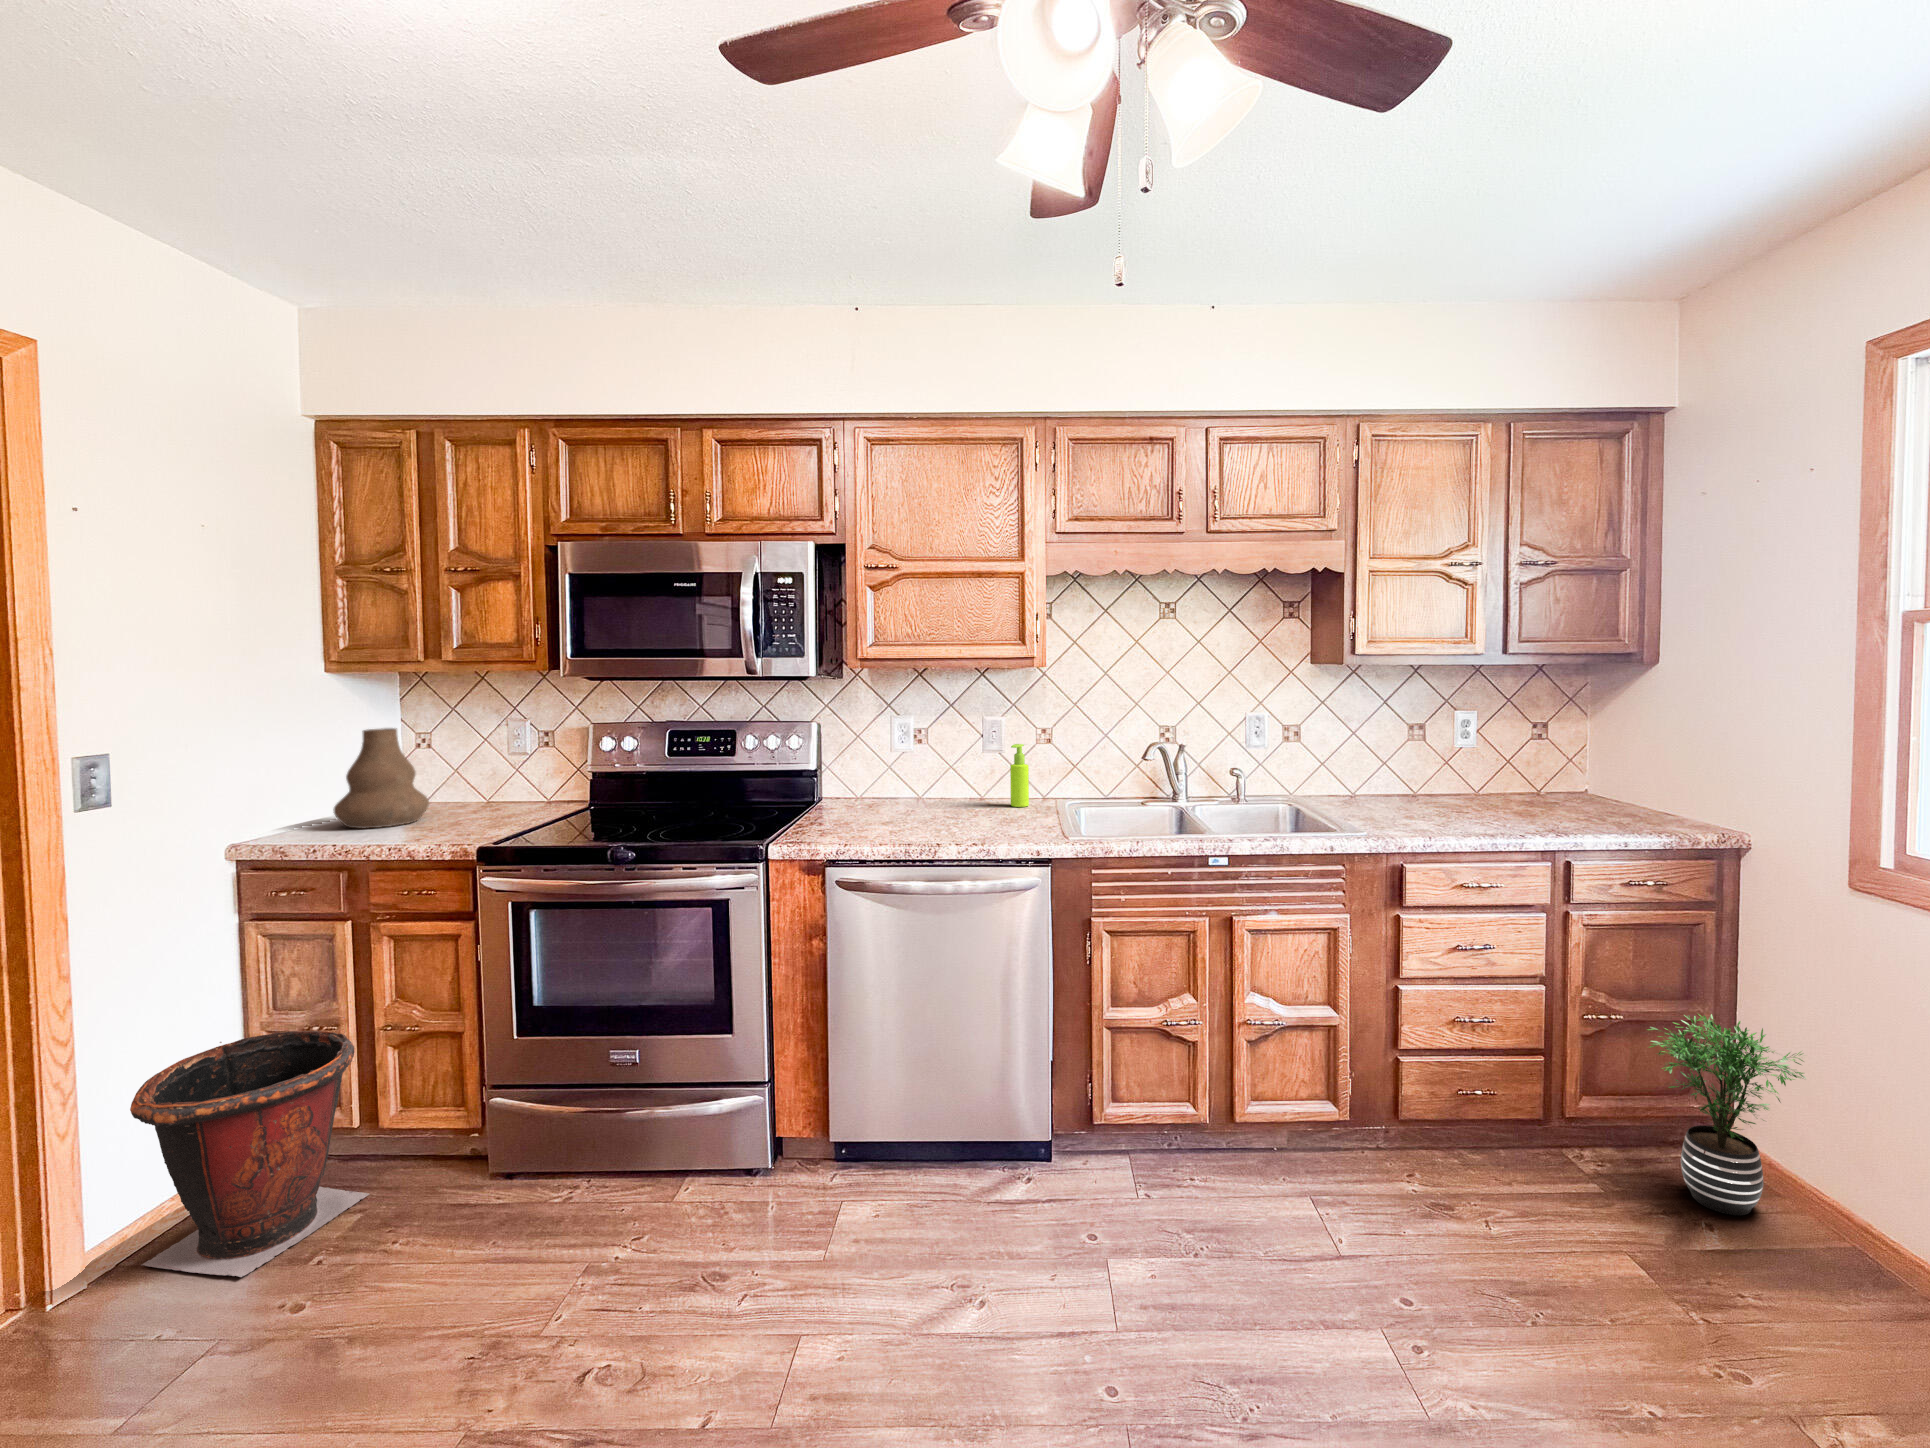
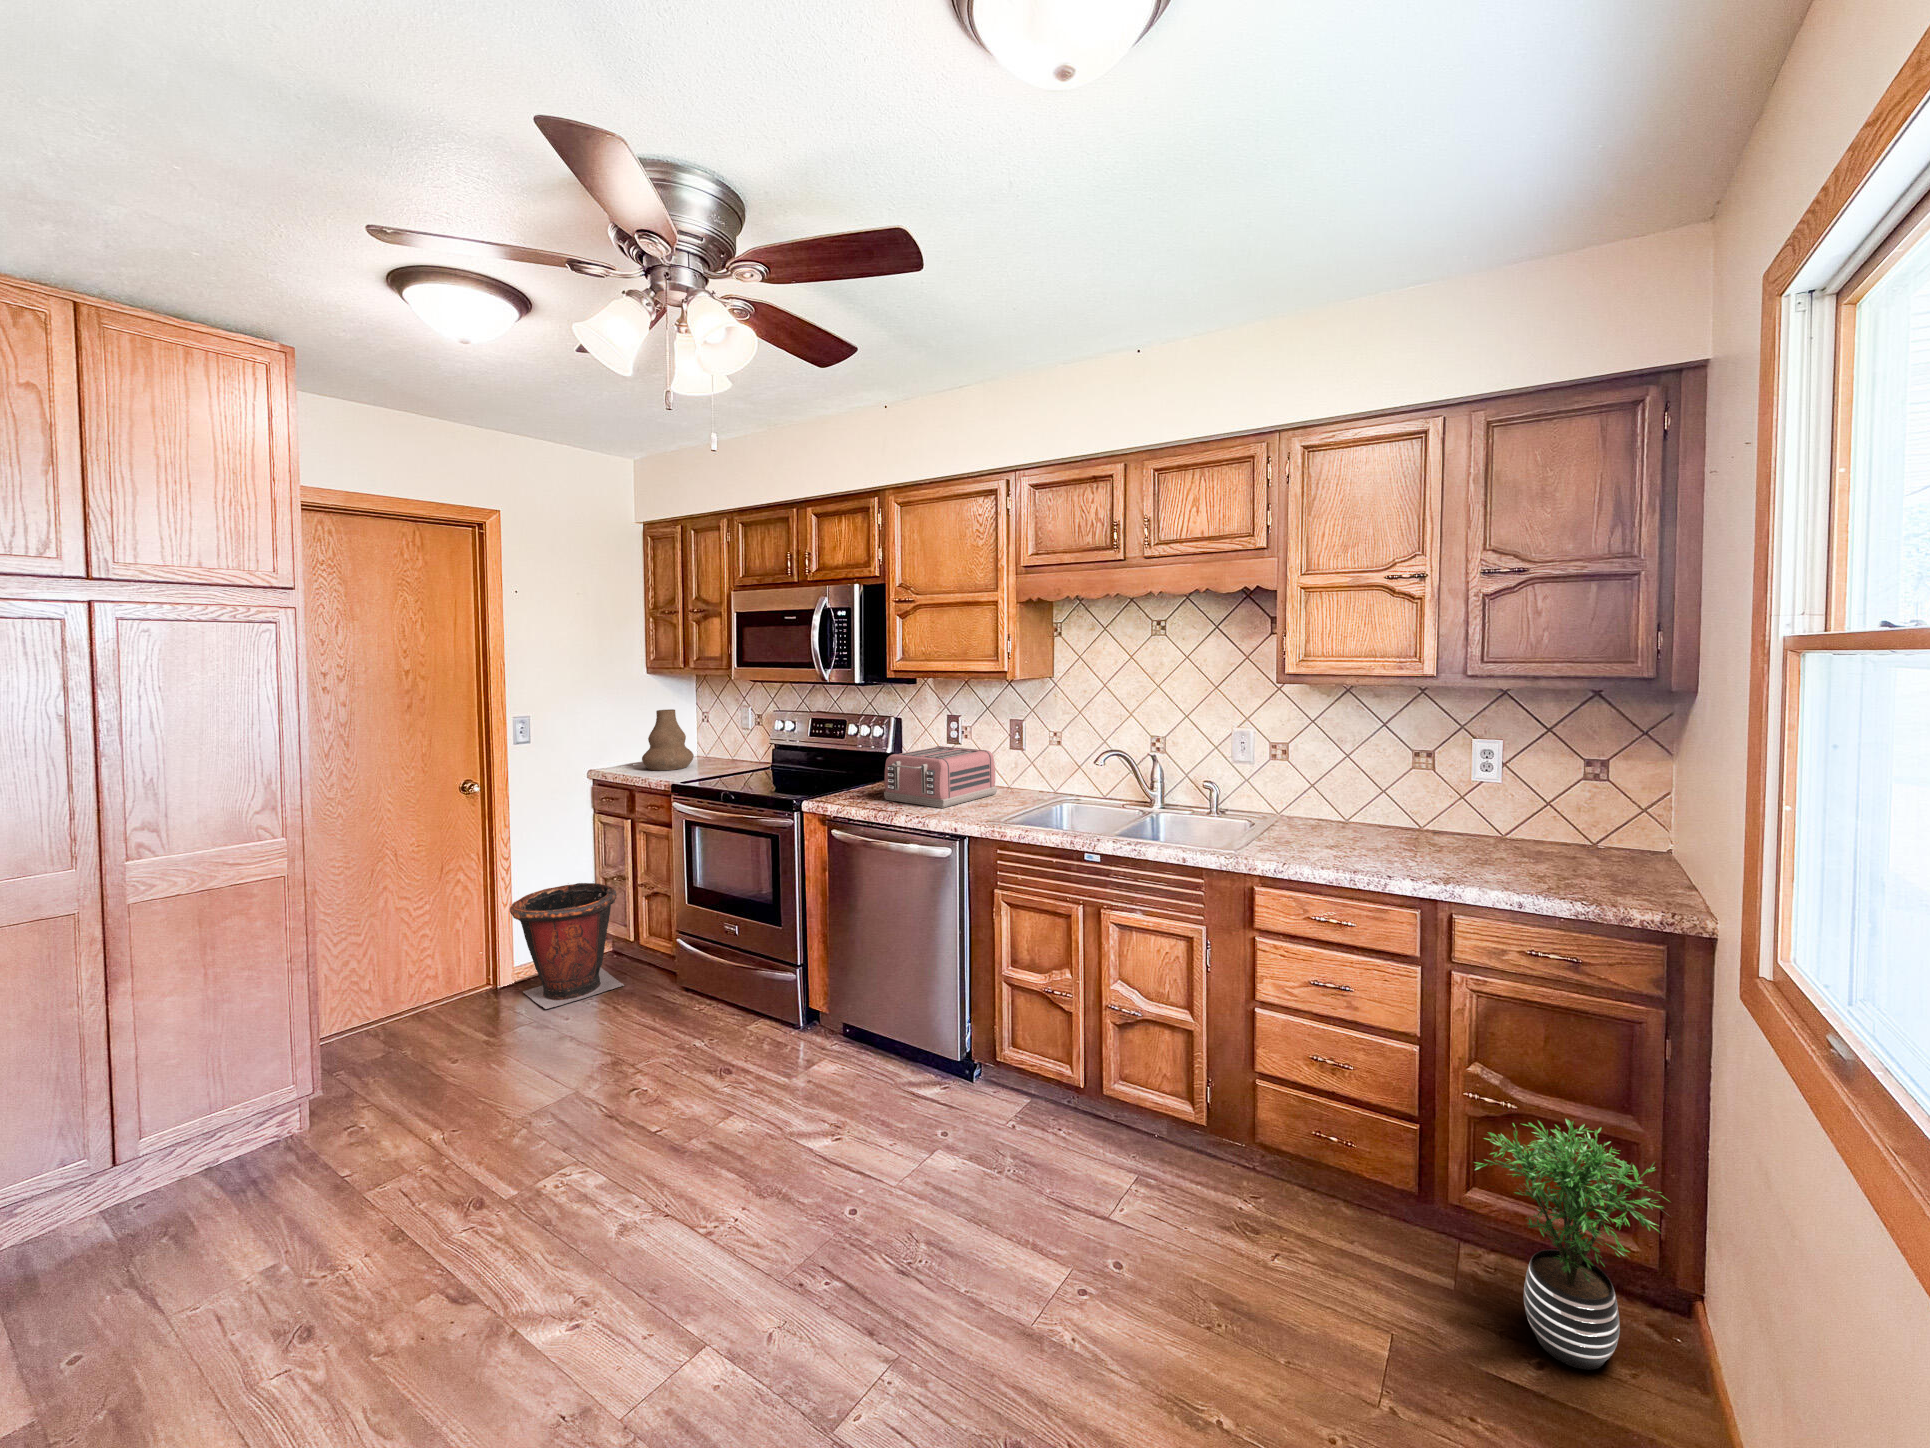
soap dispenser: present [1010,744,1029,807] -> none [1017,742,1036,795]
toaster: none [870,756,988,828] -> present [884,746,997,808]

